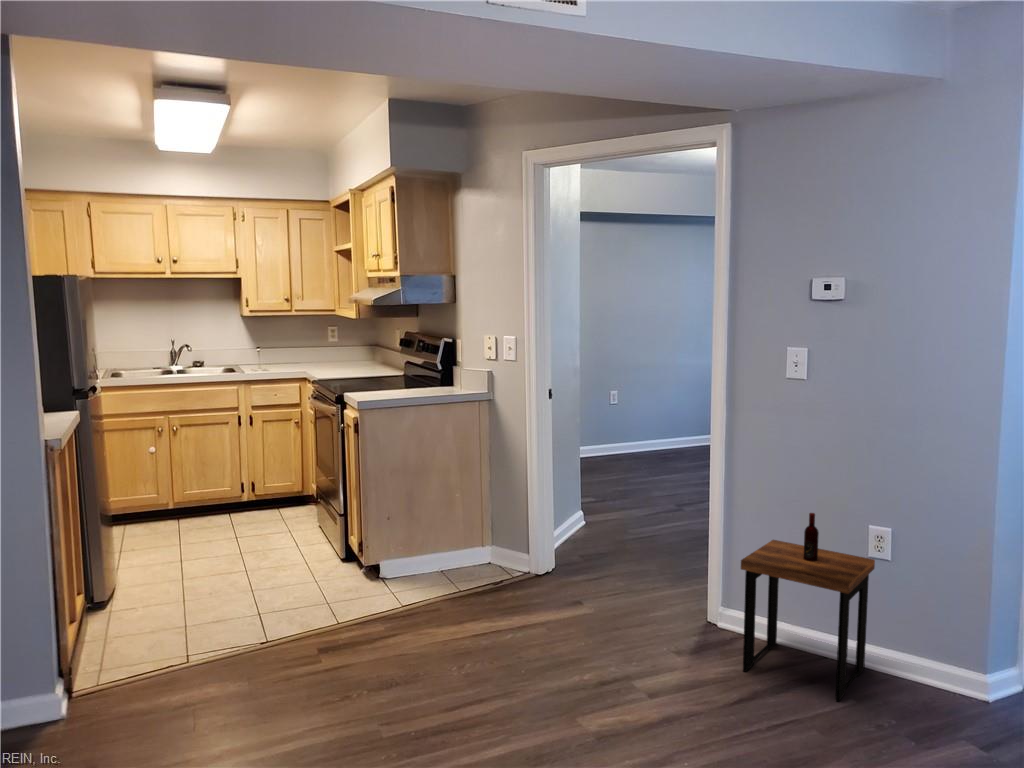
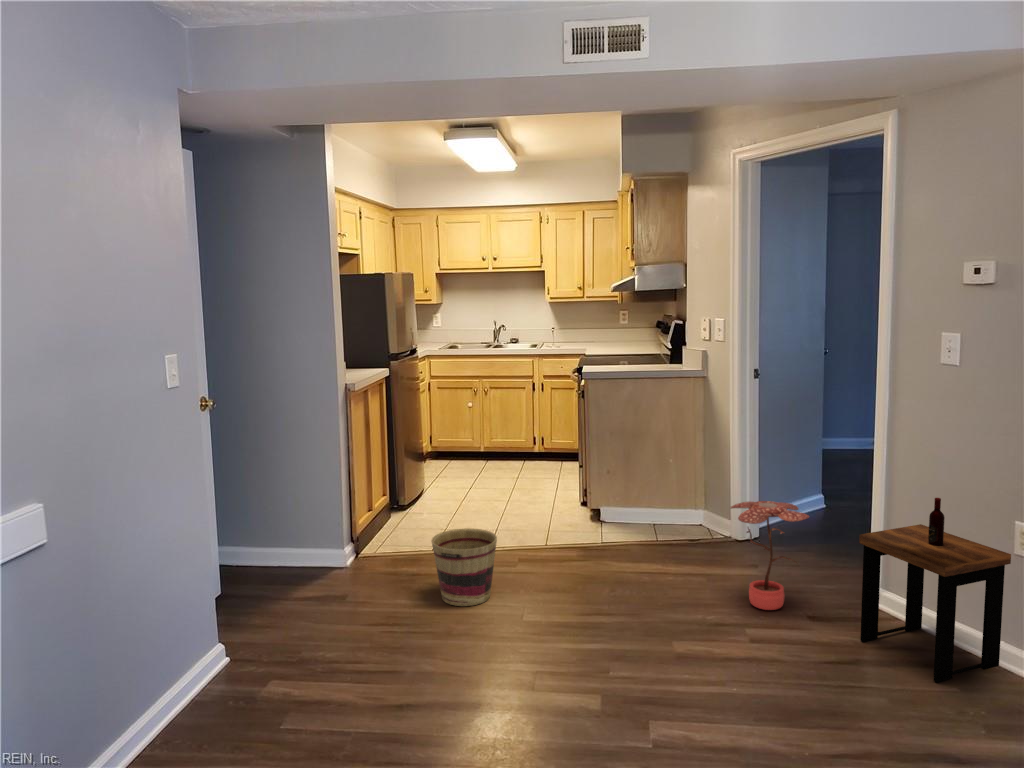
potted plant: none [586,534,677,656] -> present [730,501,809,610]
basket: none [228,623,323,740] -> present [431,528,497,606]

